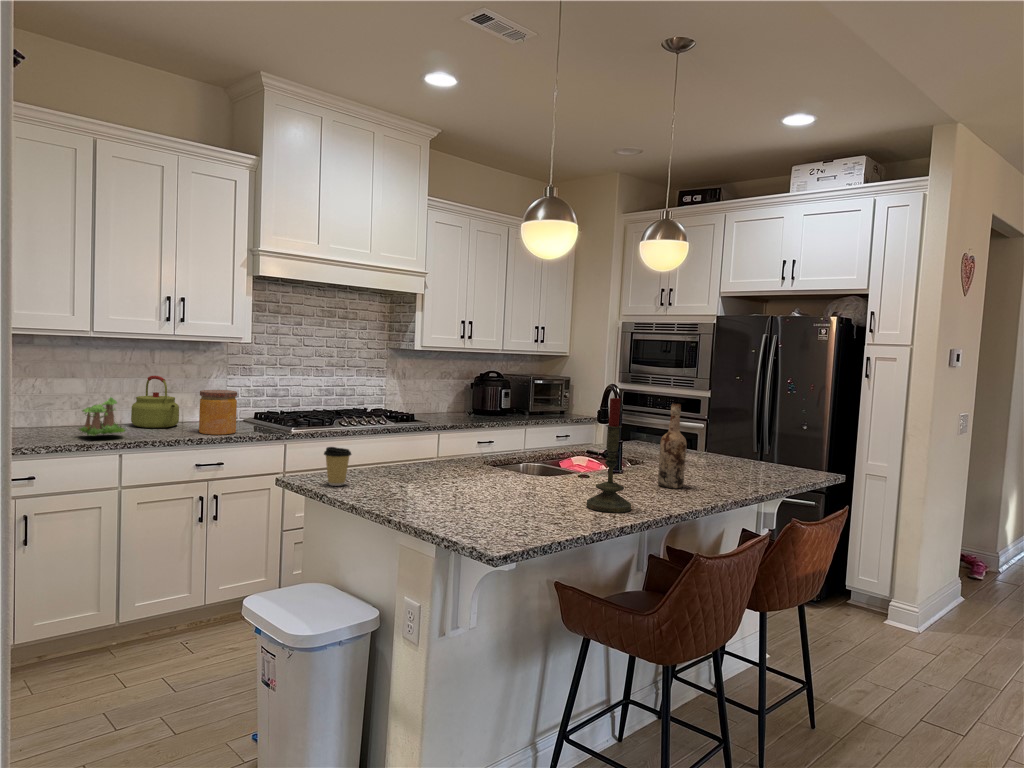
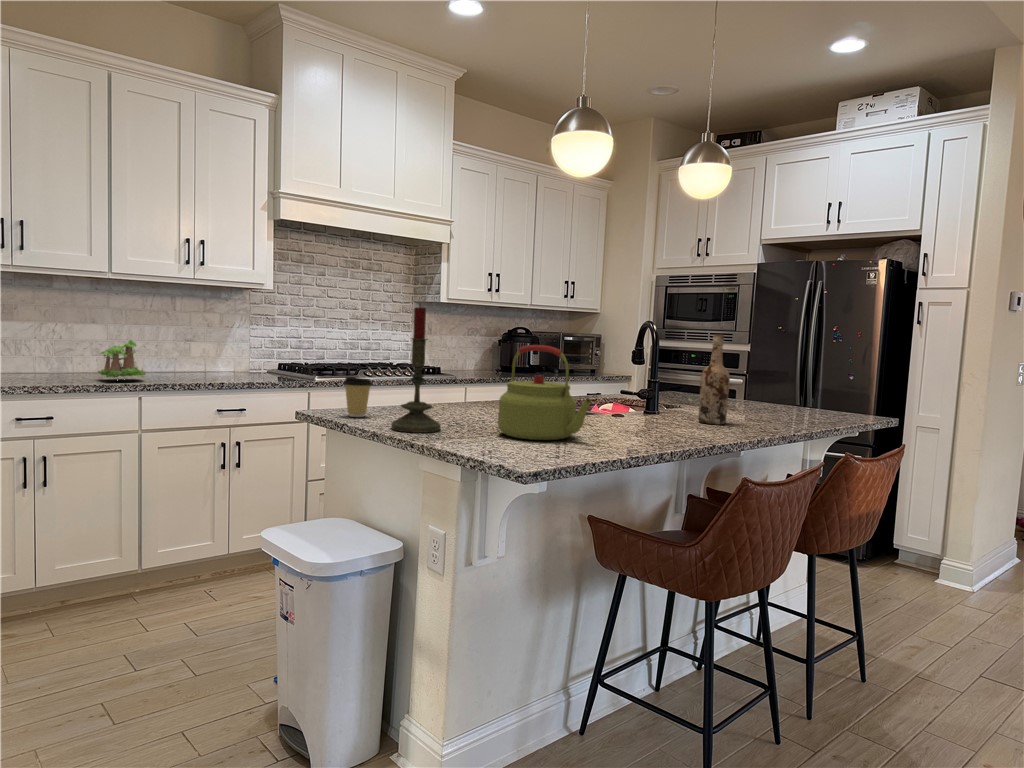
kettle: present [131,376,179,428] -> present [498,345,591,440]
jar: present [199,390,237,435] -> none [221,335,259,380]
candle: present [587,395,631,513] -> present [391,304,441,433]

